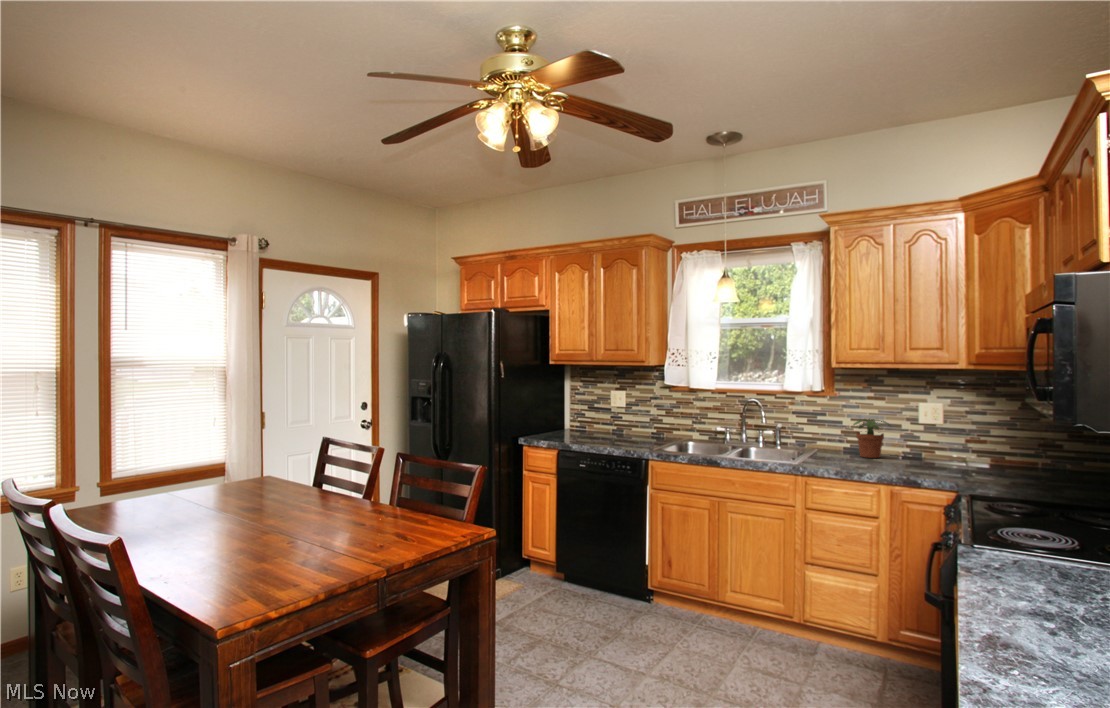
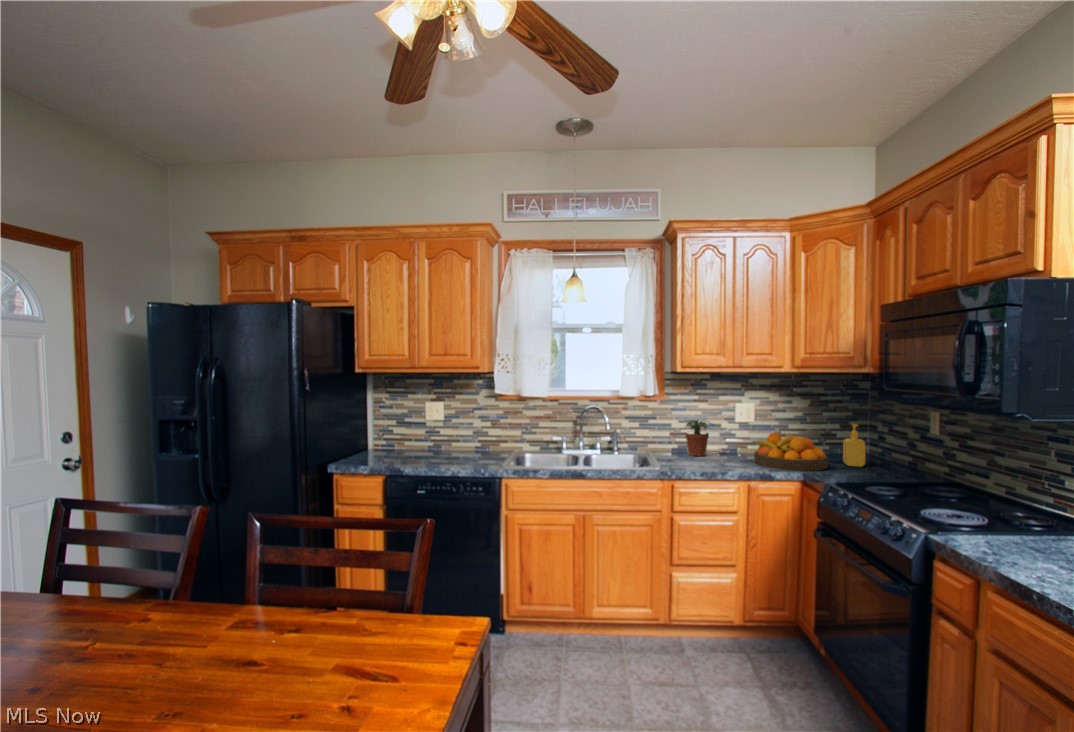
soap dispenser: none [1050,433,1080,486] -> present [843,424,865,467]
fruit bowl: none [923,438,1017,483] -> present [753,433,828,471]

